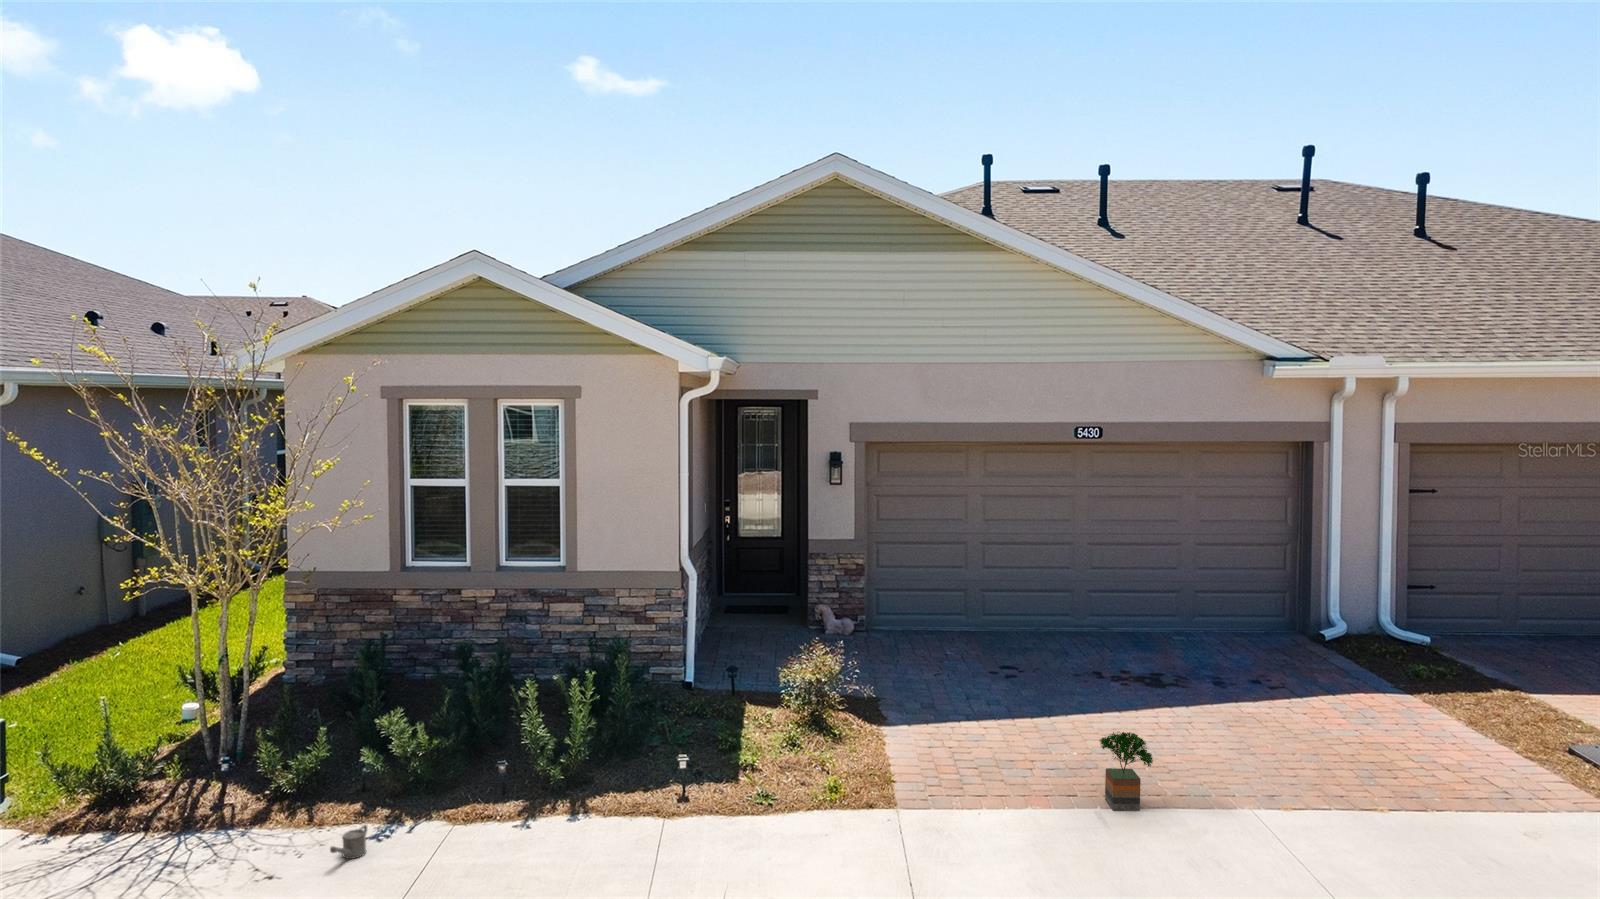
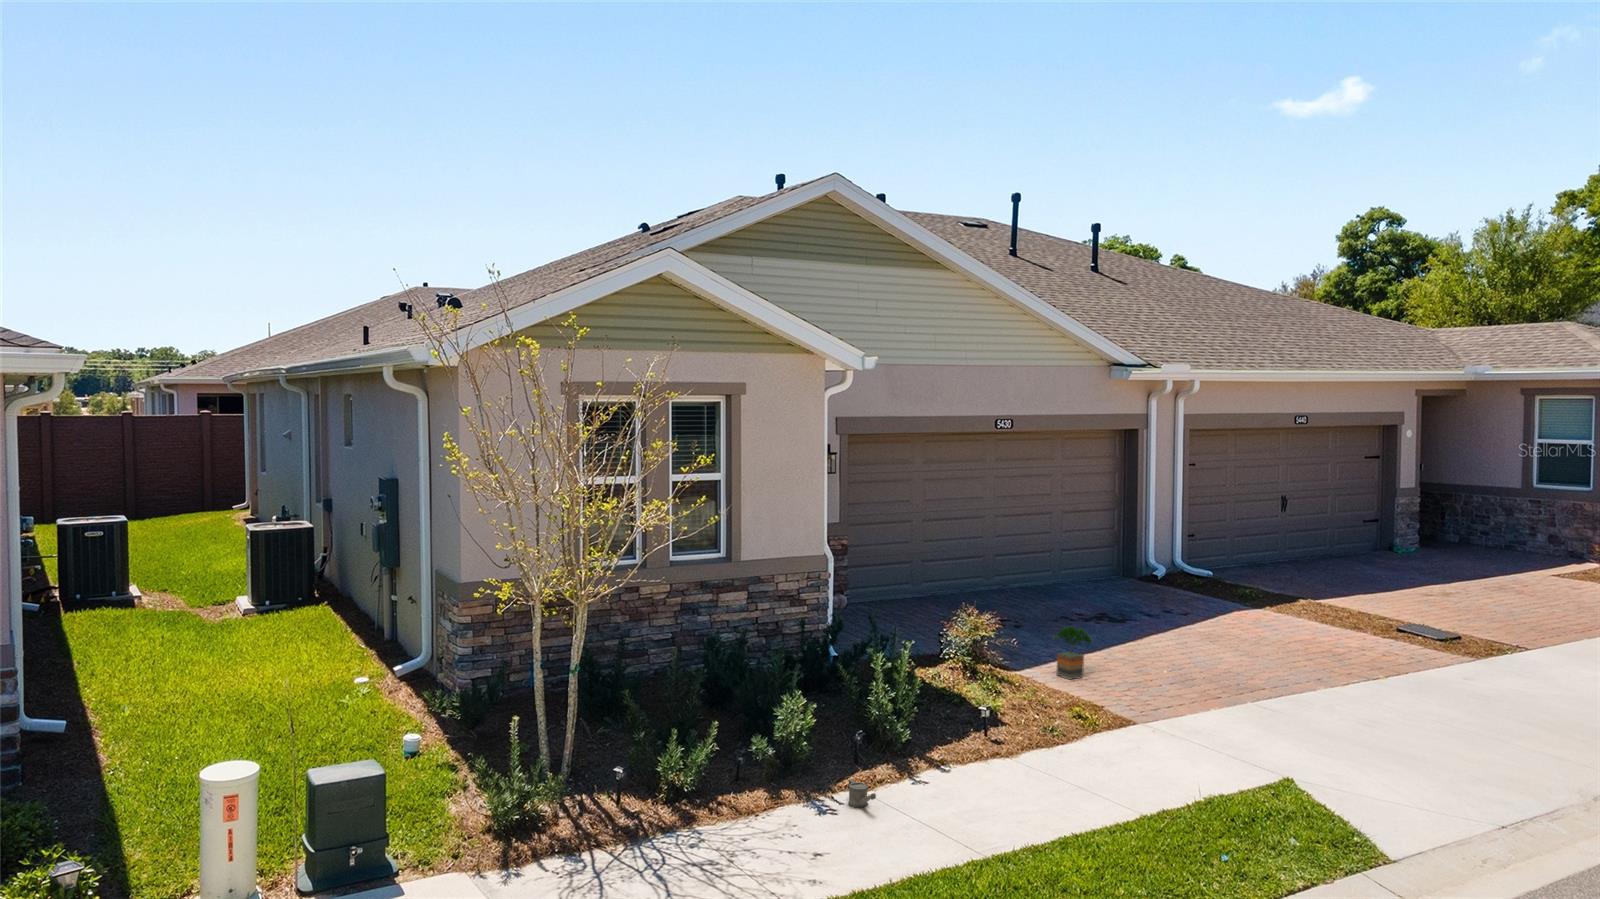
potted tree: present [1100,732,1153,811] -> present [1054,626,1092,679]

